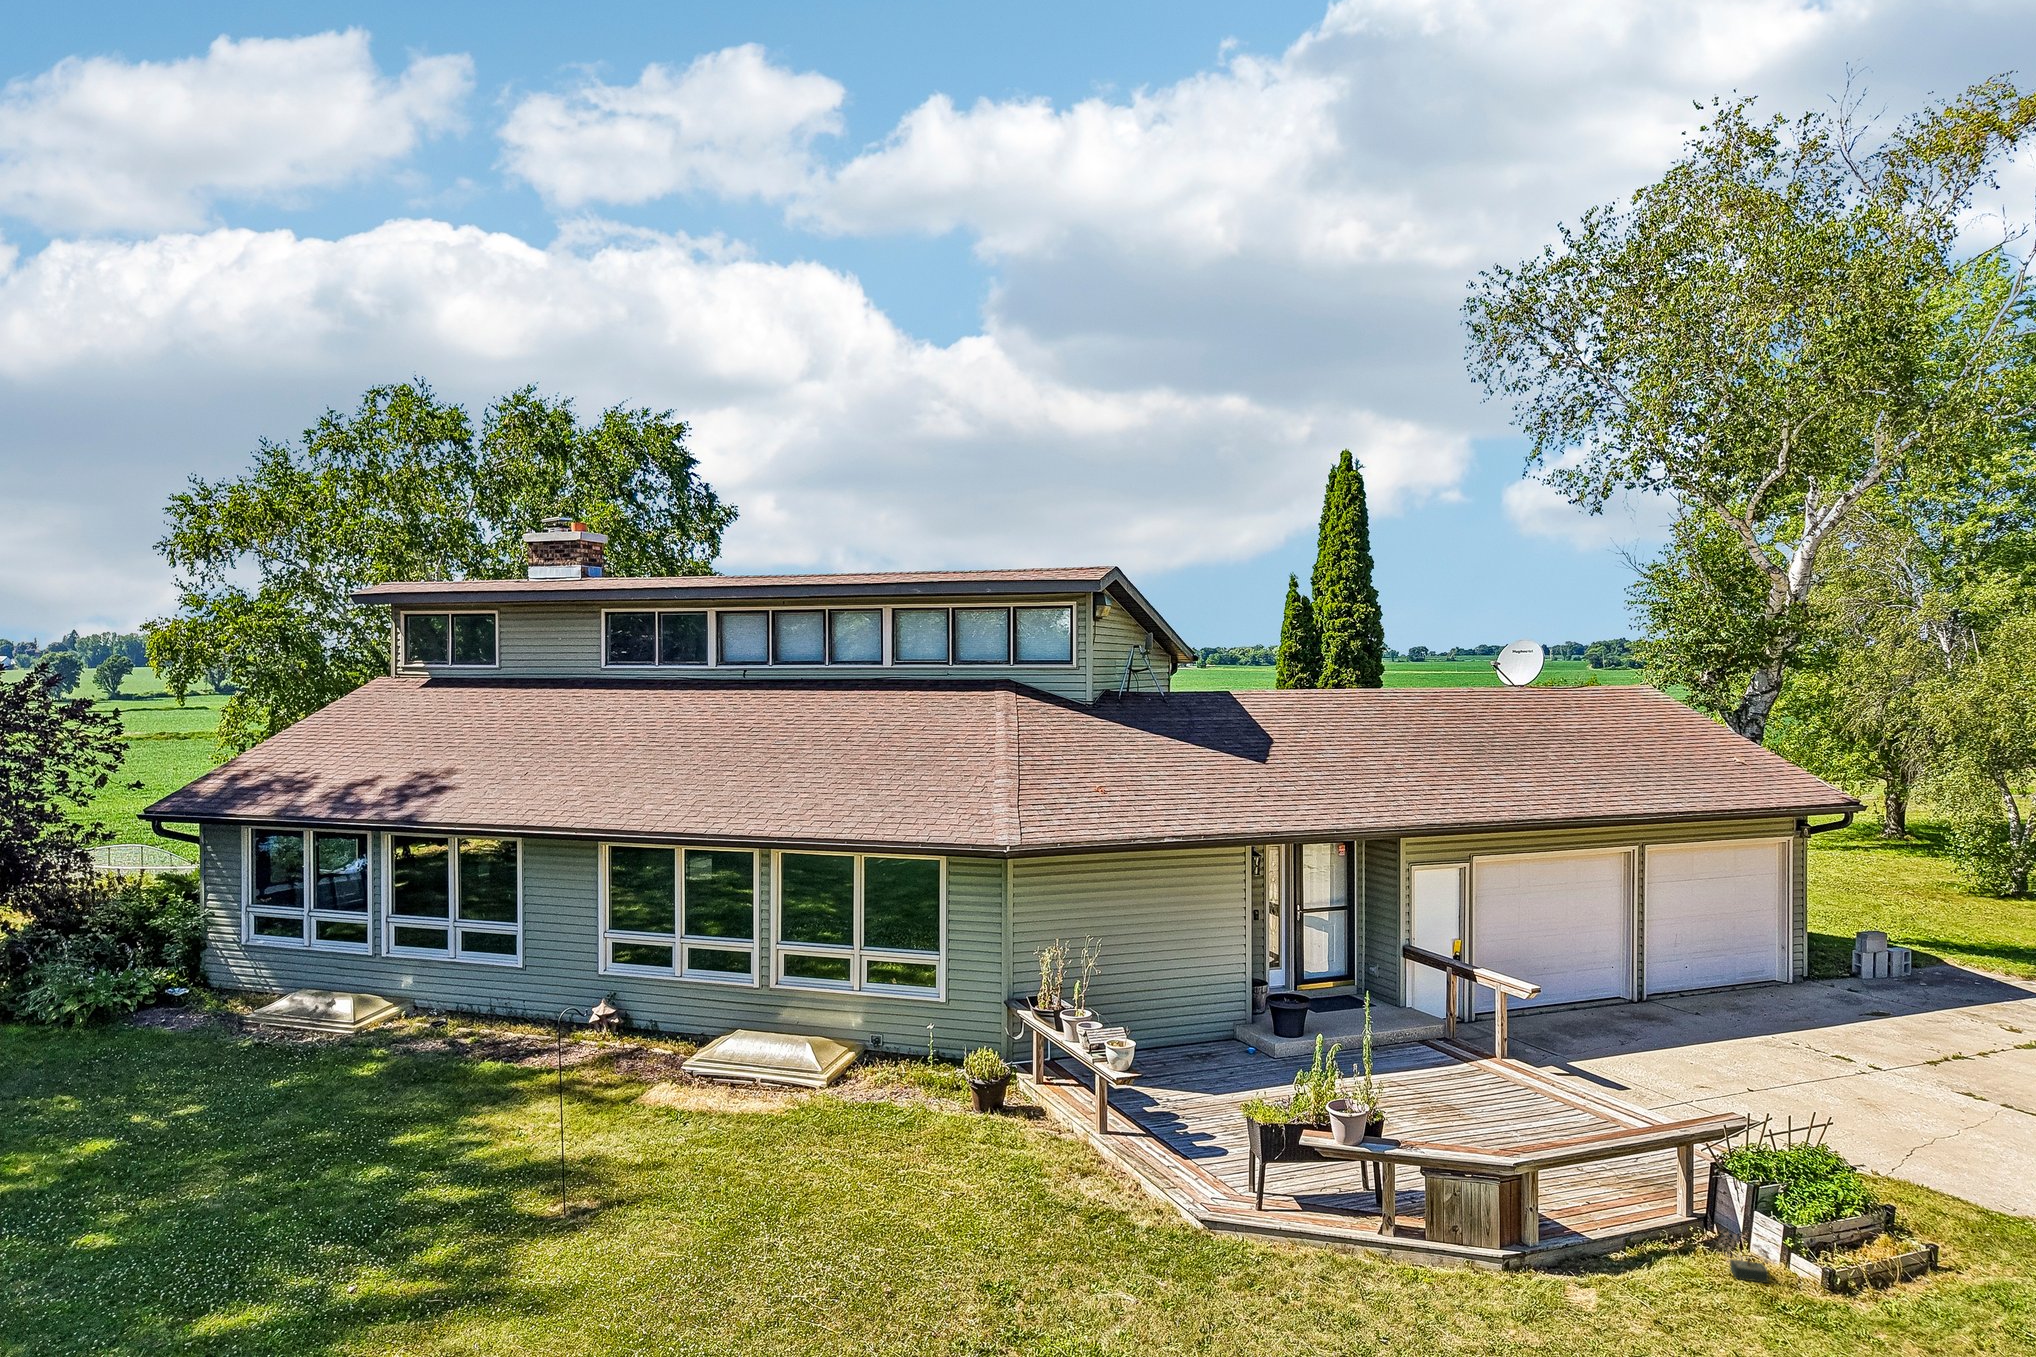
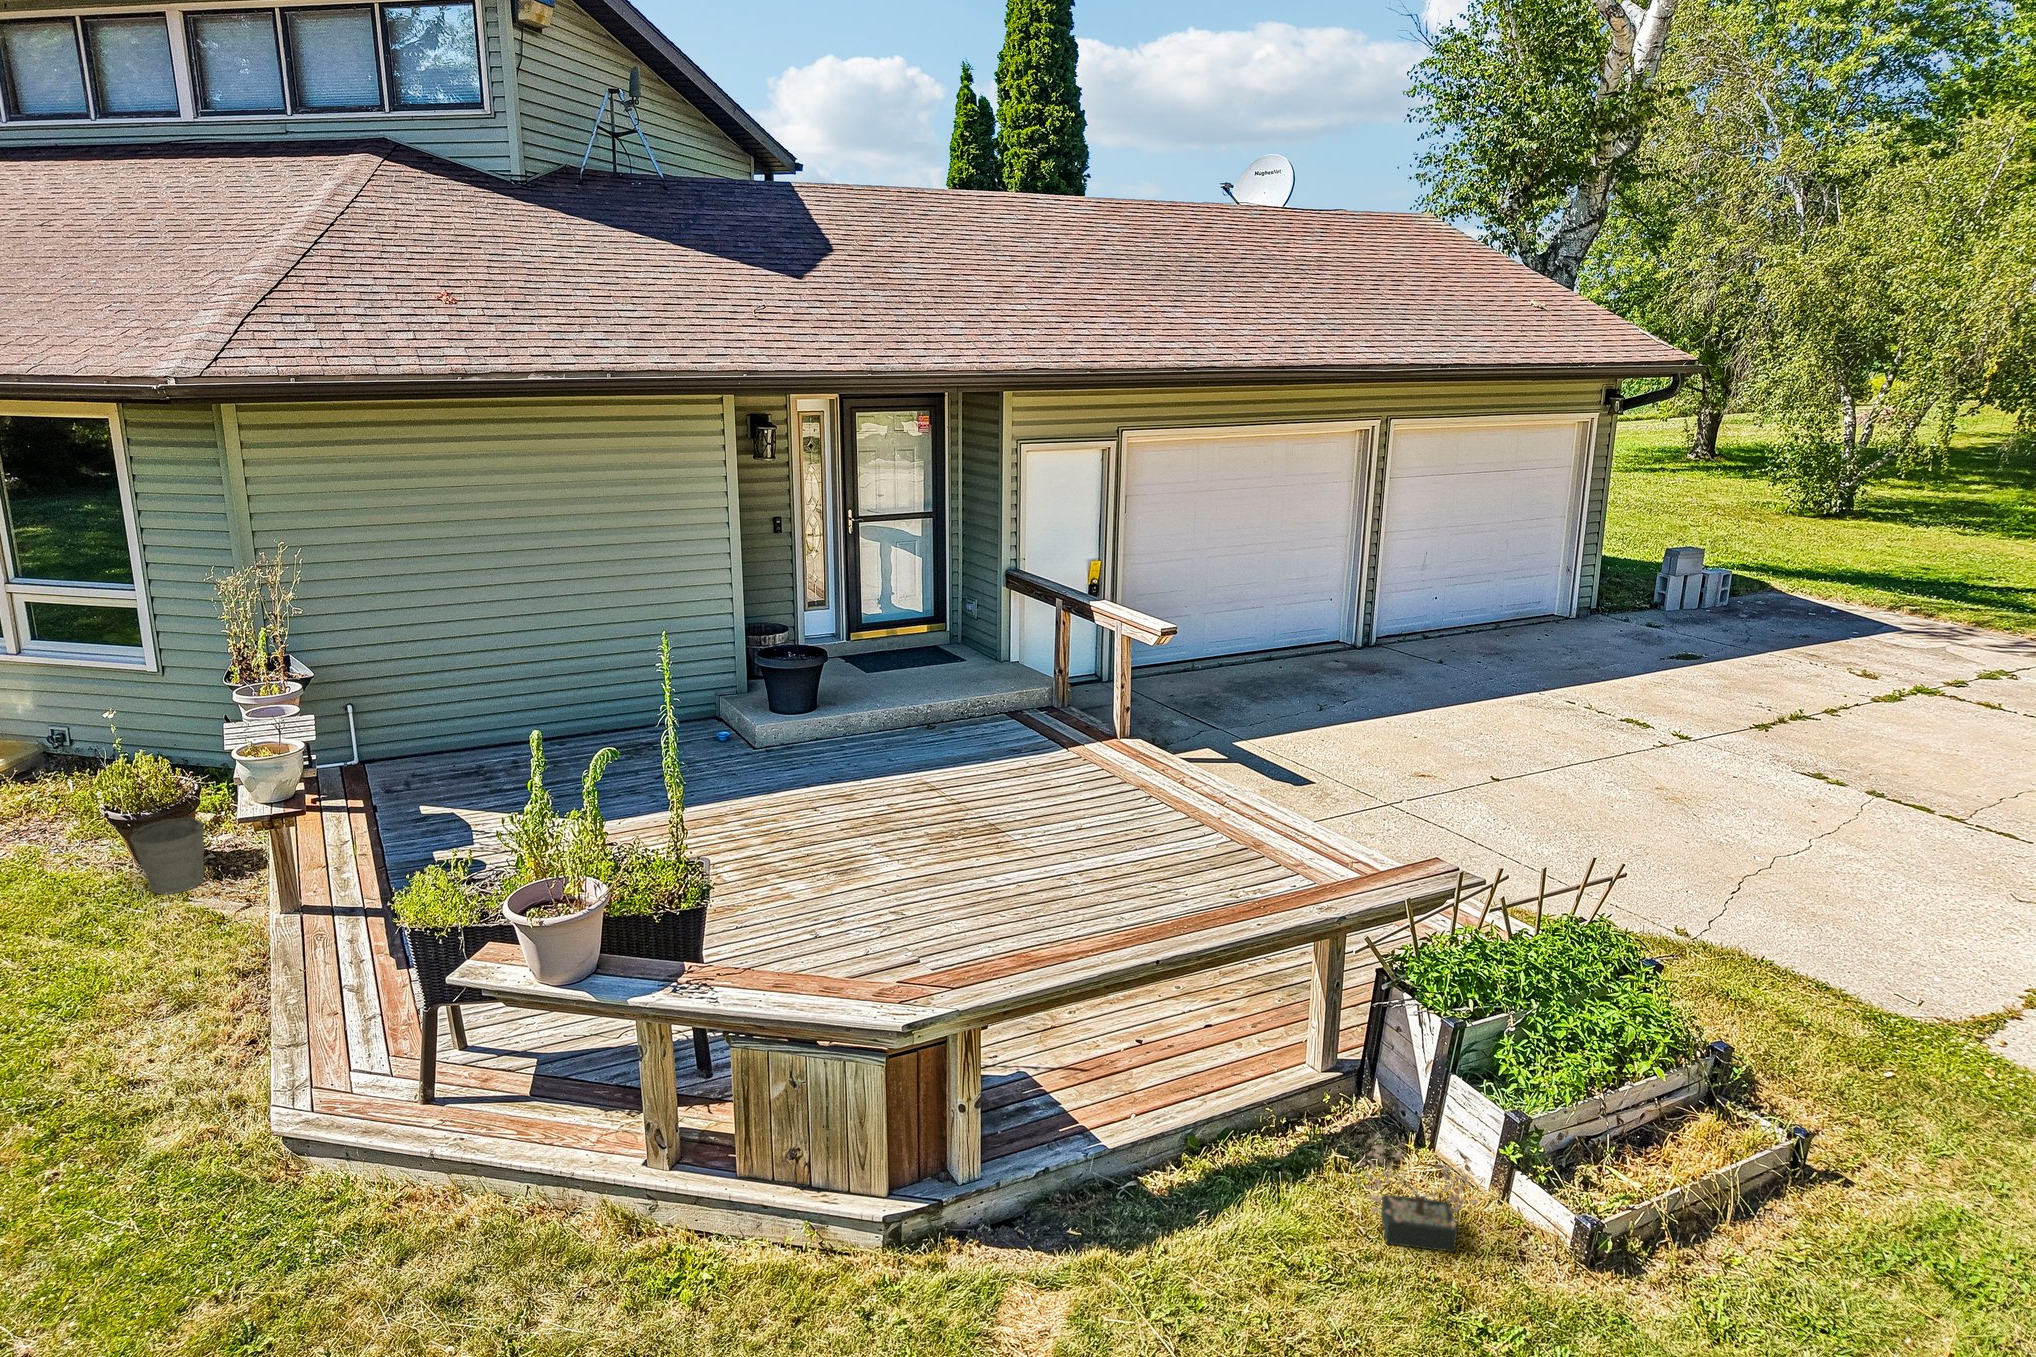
bucket: none [1027,1077,1059,1116] -> present [130,818,204,894]

